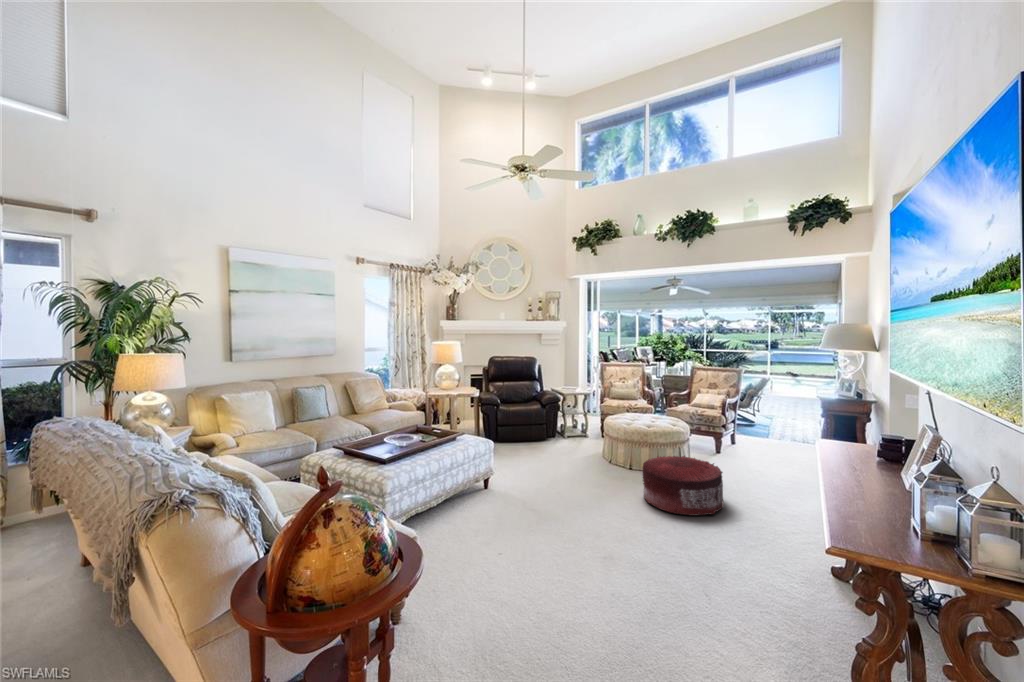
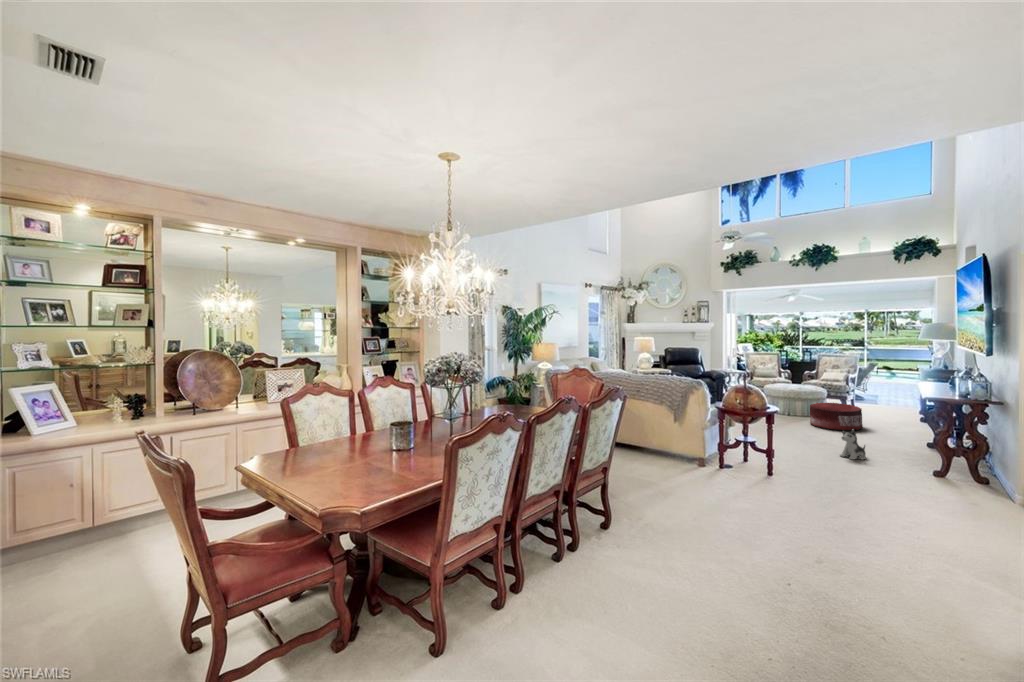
plush toy: none [627,569,686,657] -> present [840,429,866,460]

